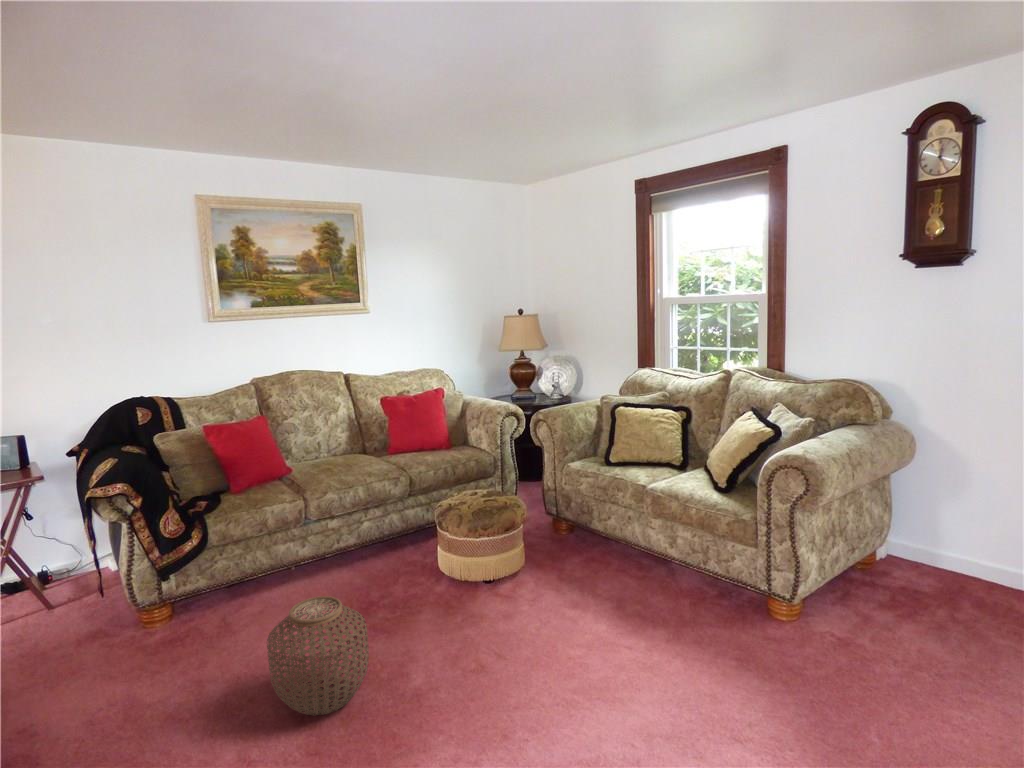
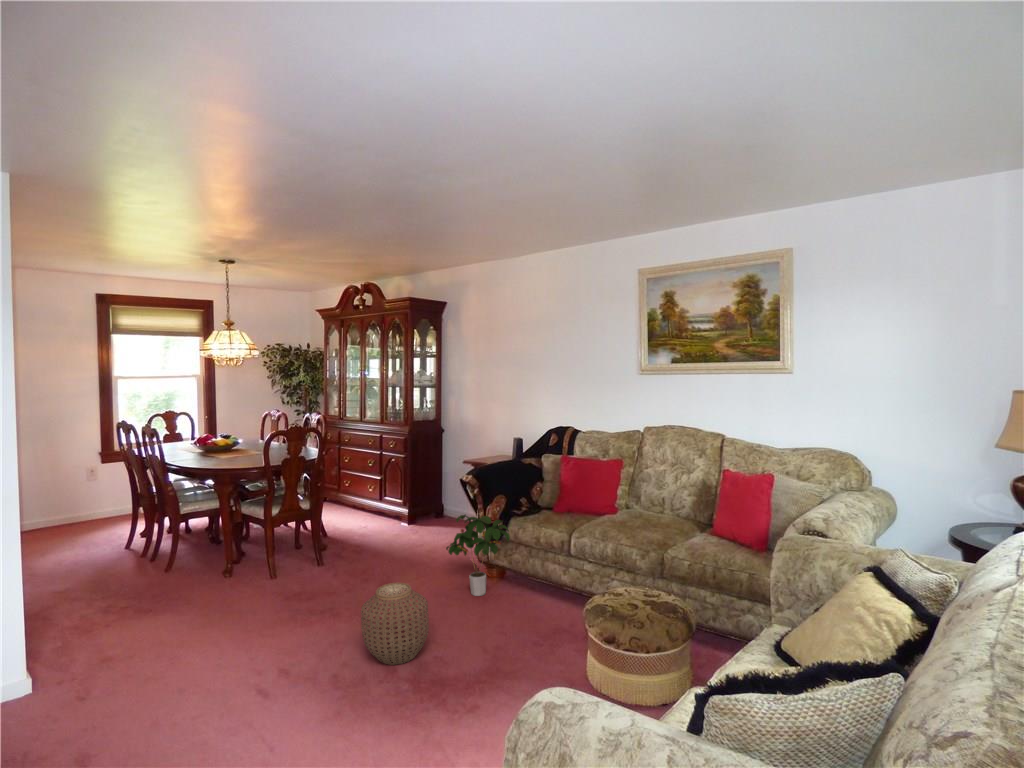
potted plant: none [131,515,243,638] -> present [446,515,510,596]

